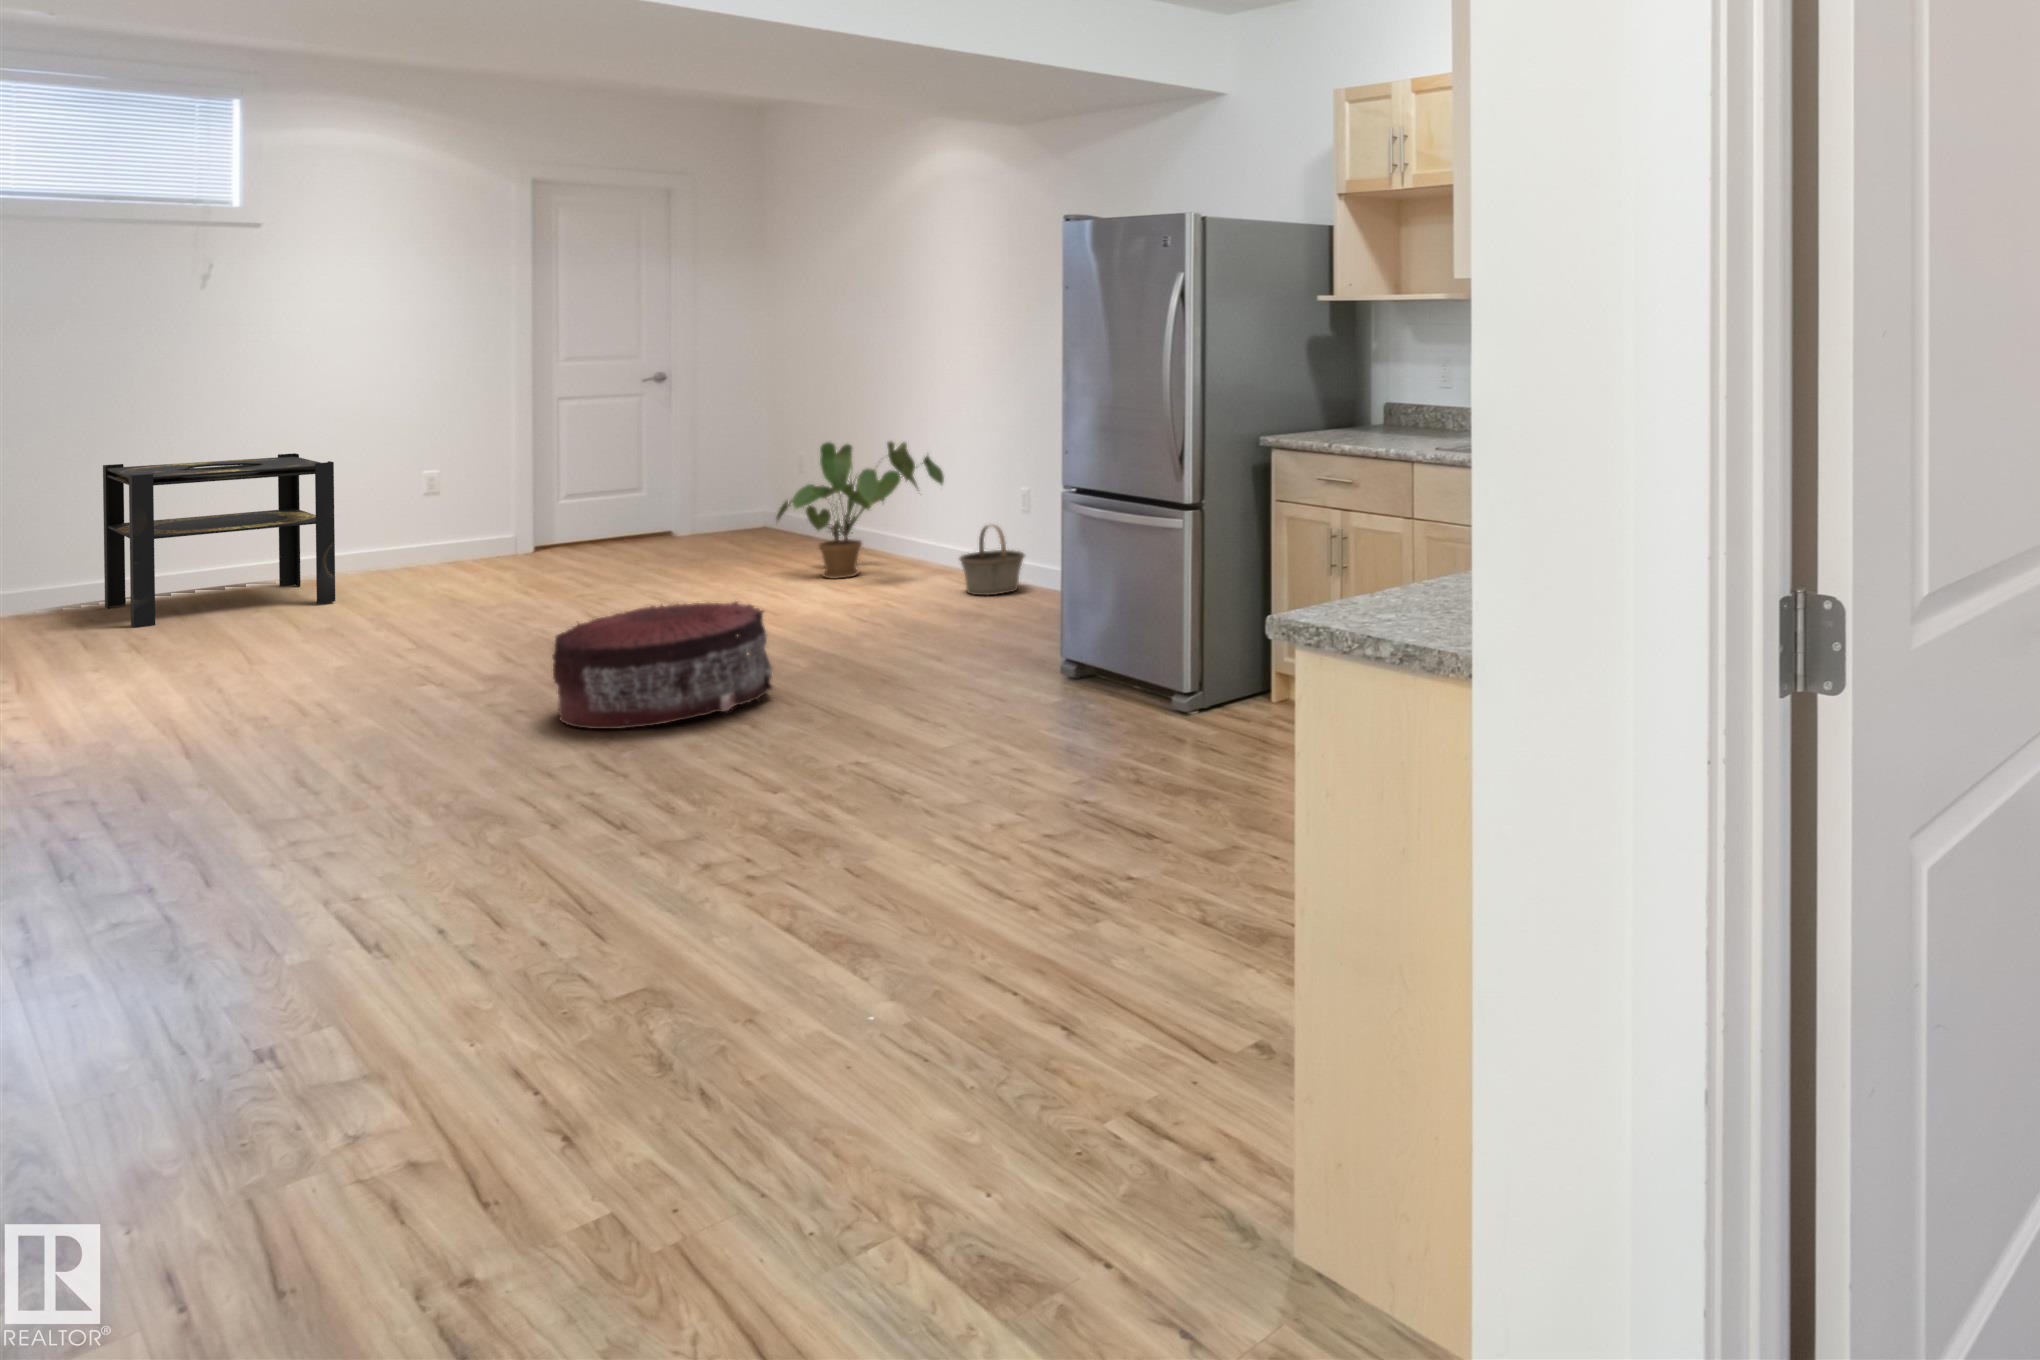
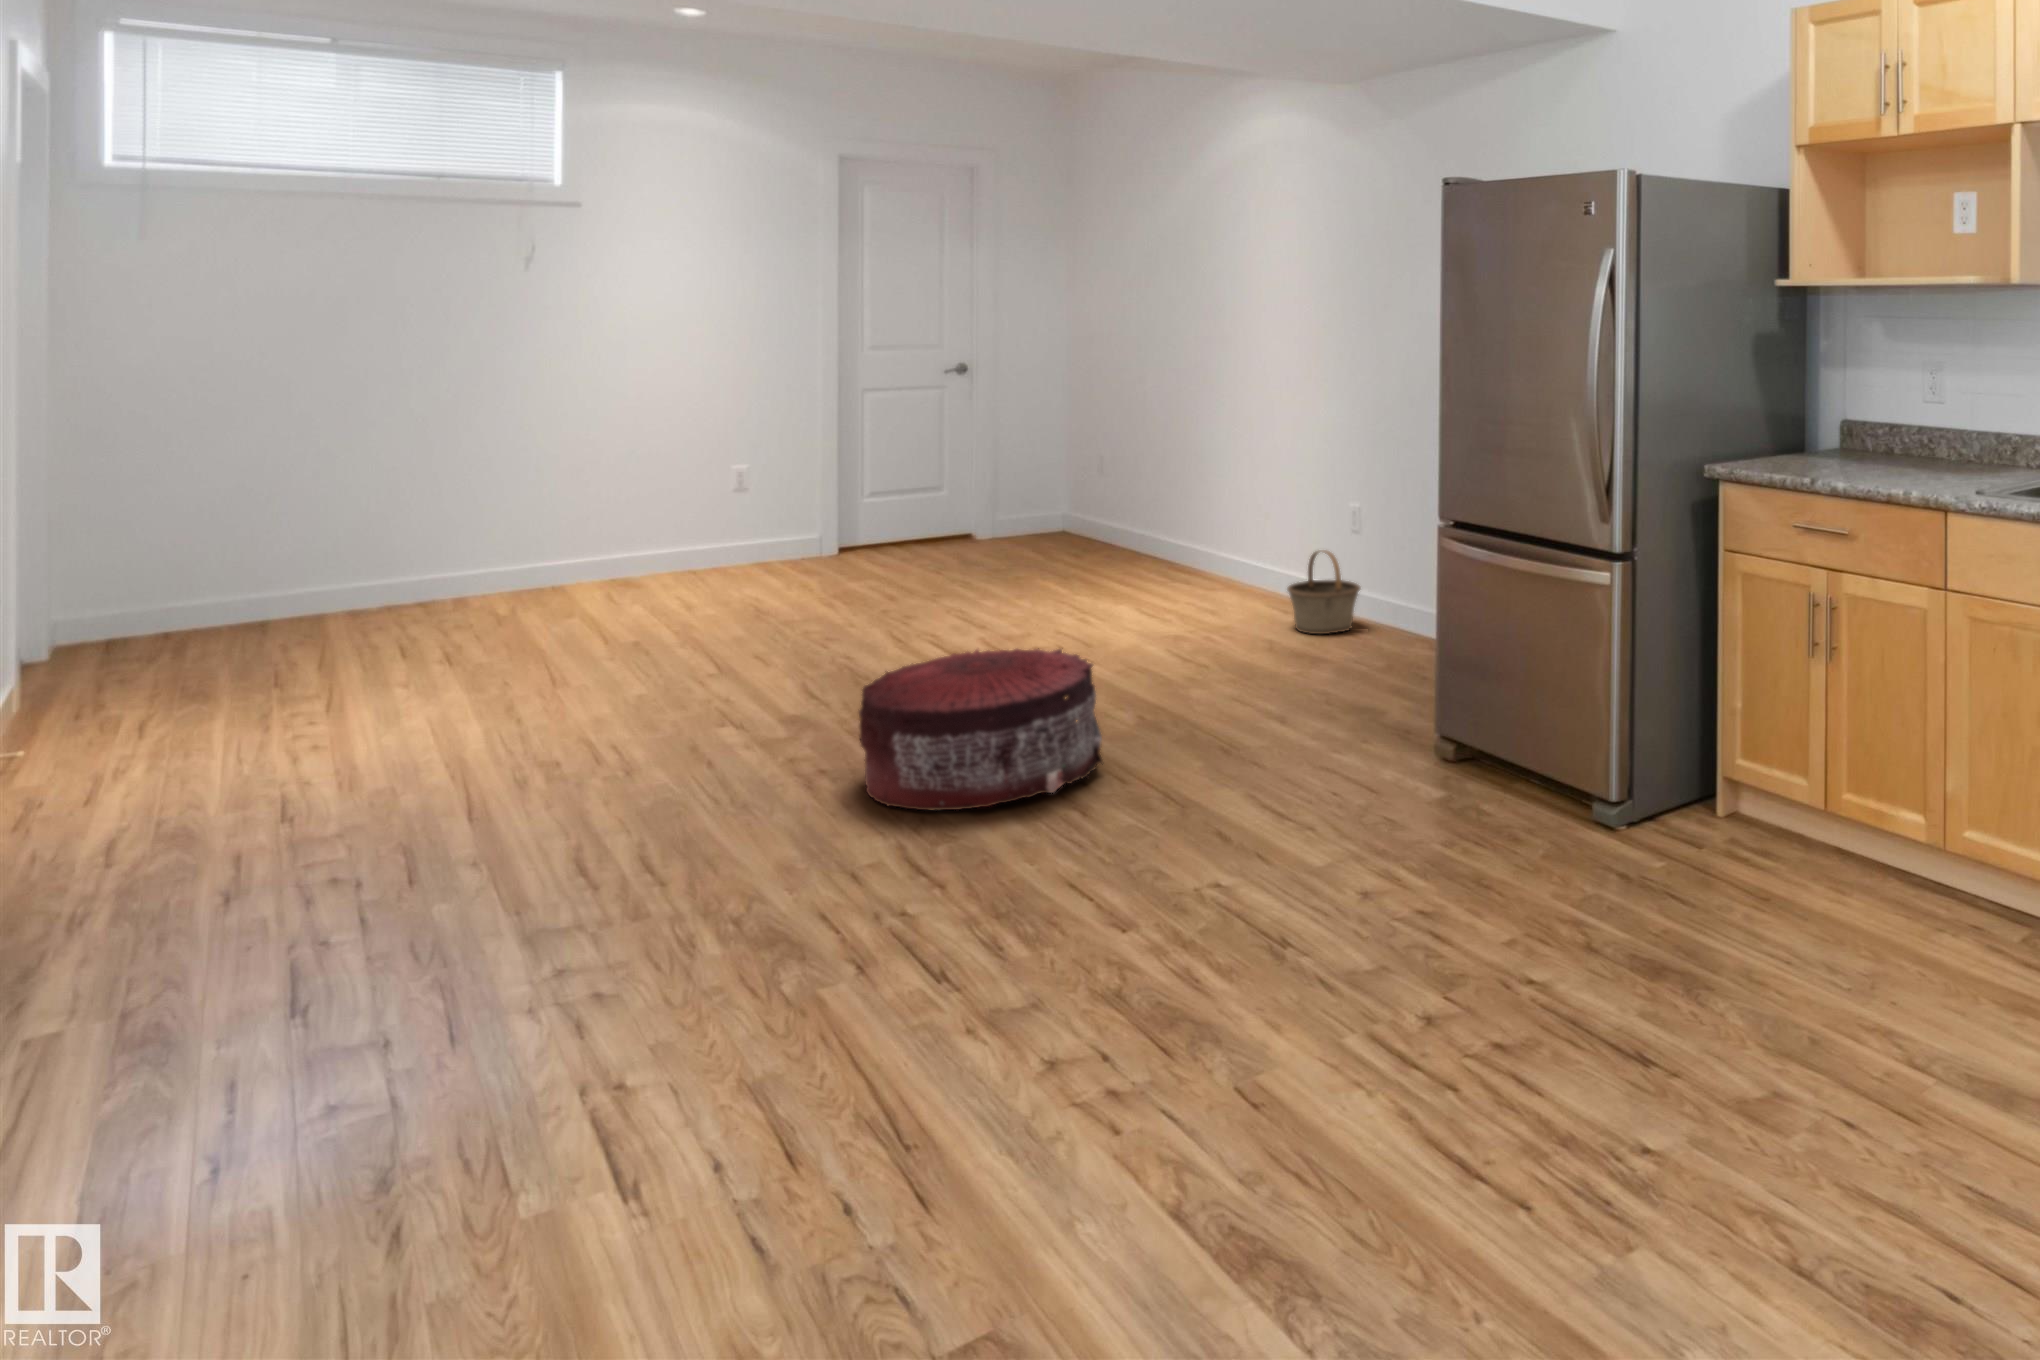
house plant: present [776,442,944,579] -> none [1085,447,1265,604]
side table: present [103,453,335,628] -> none [428,447,644,635]

